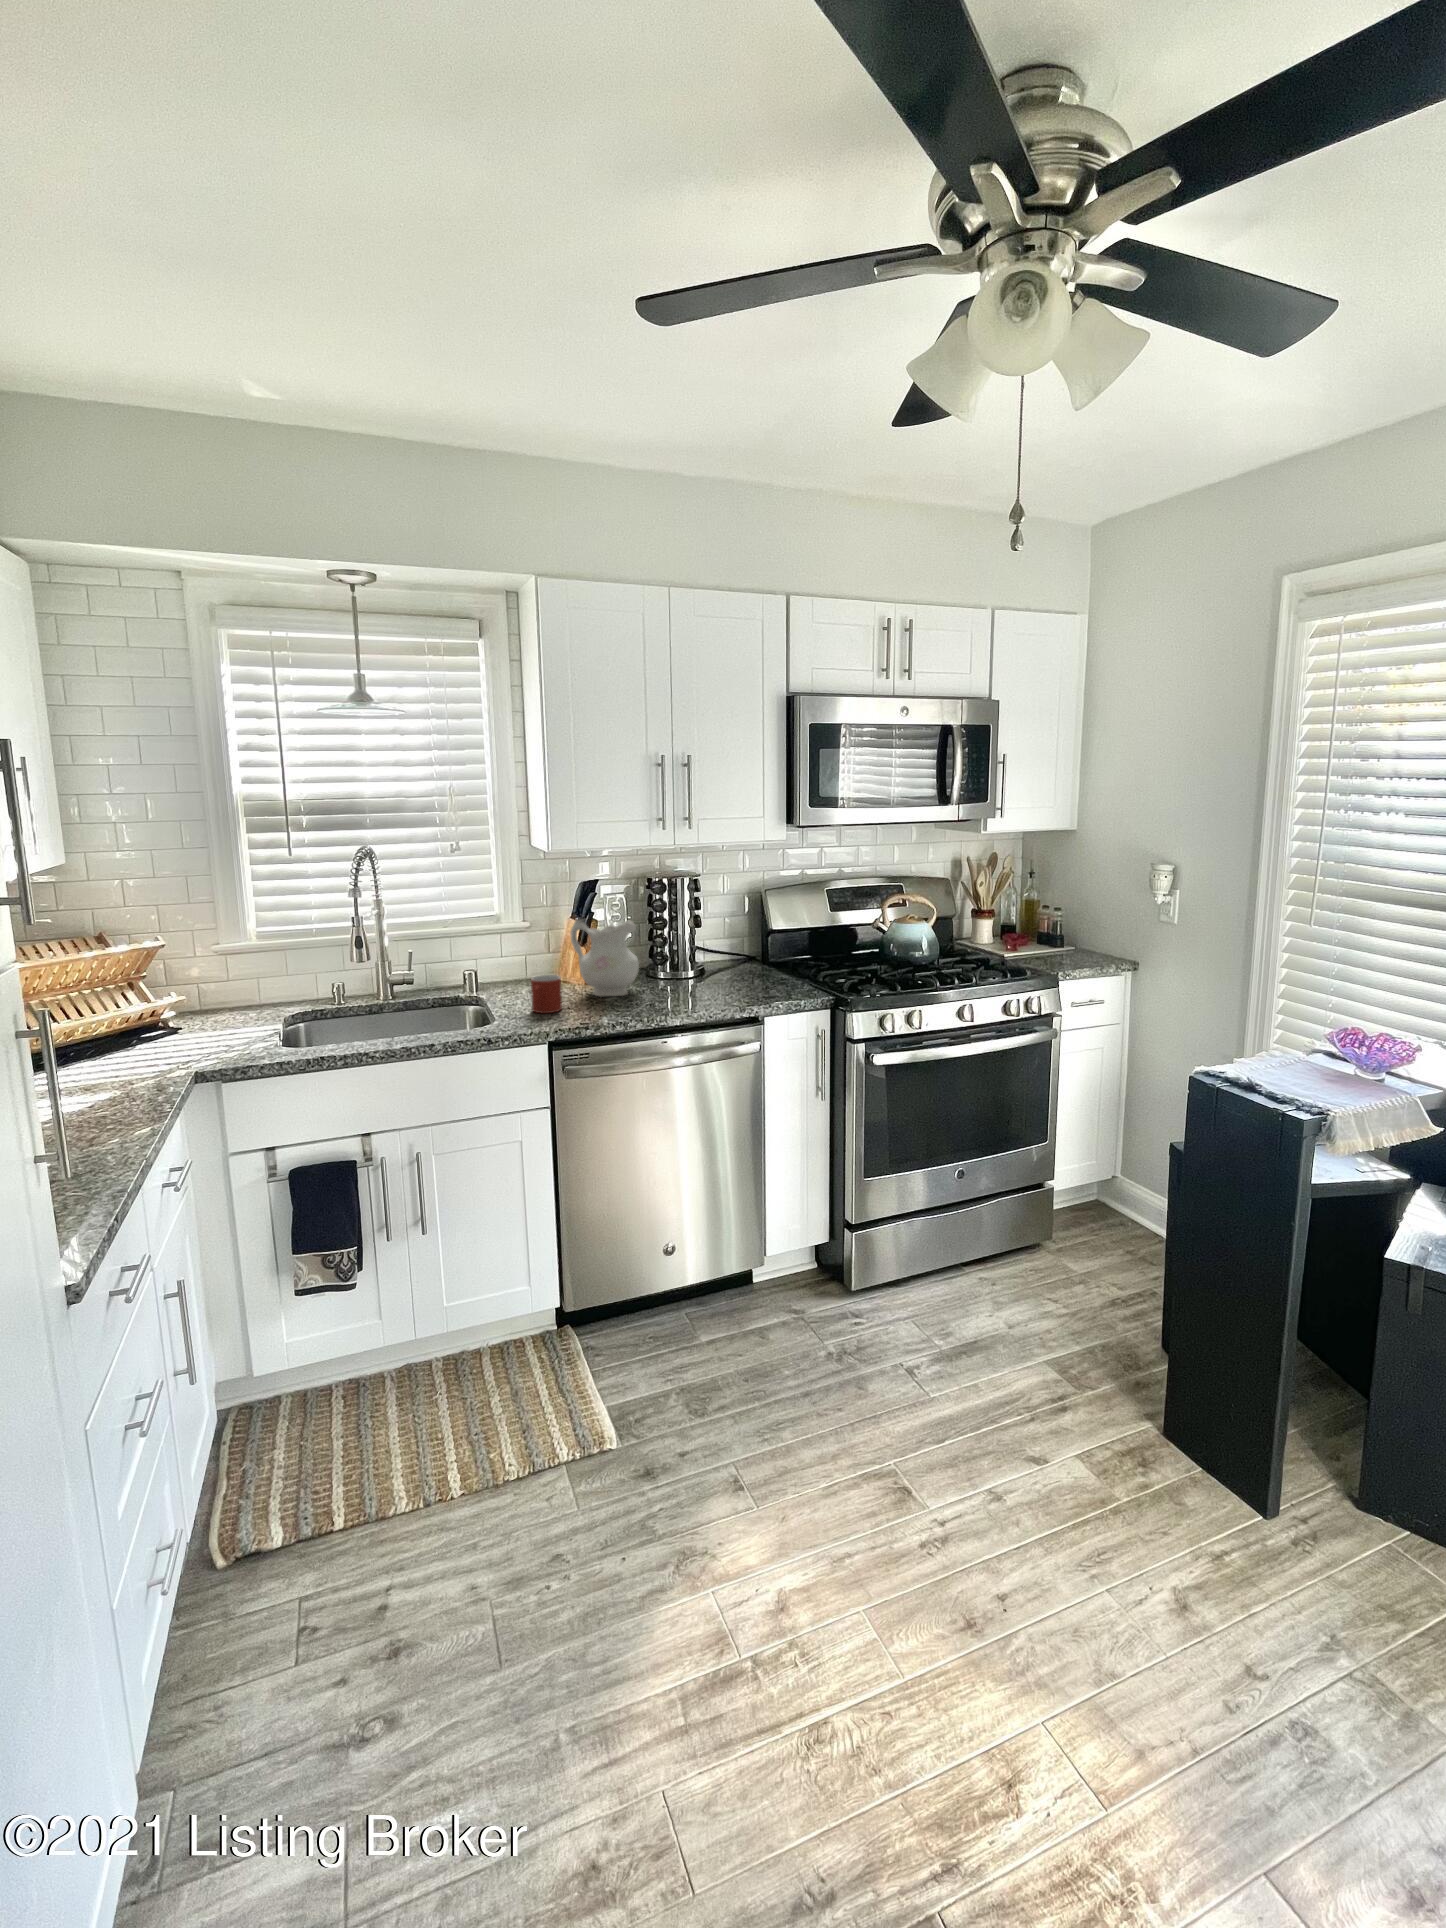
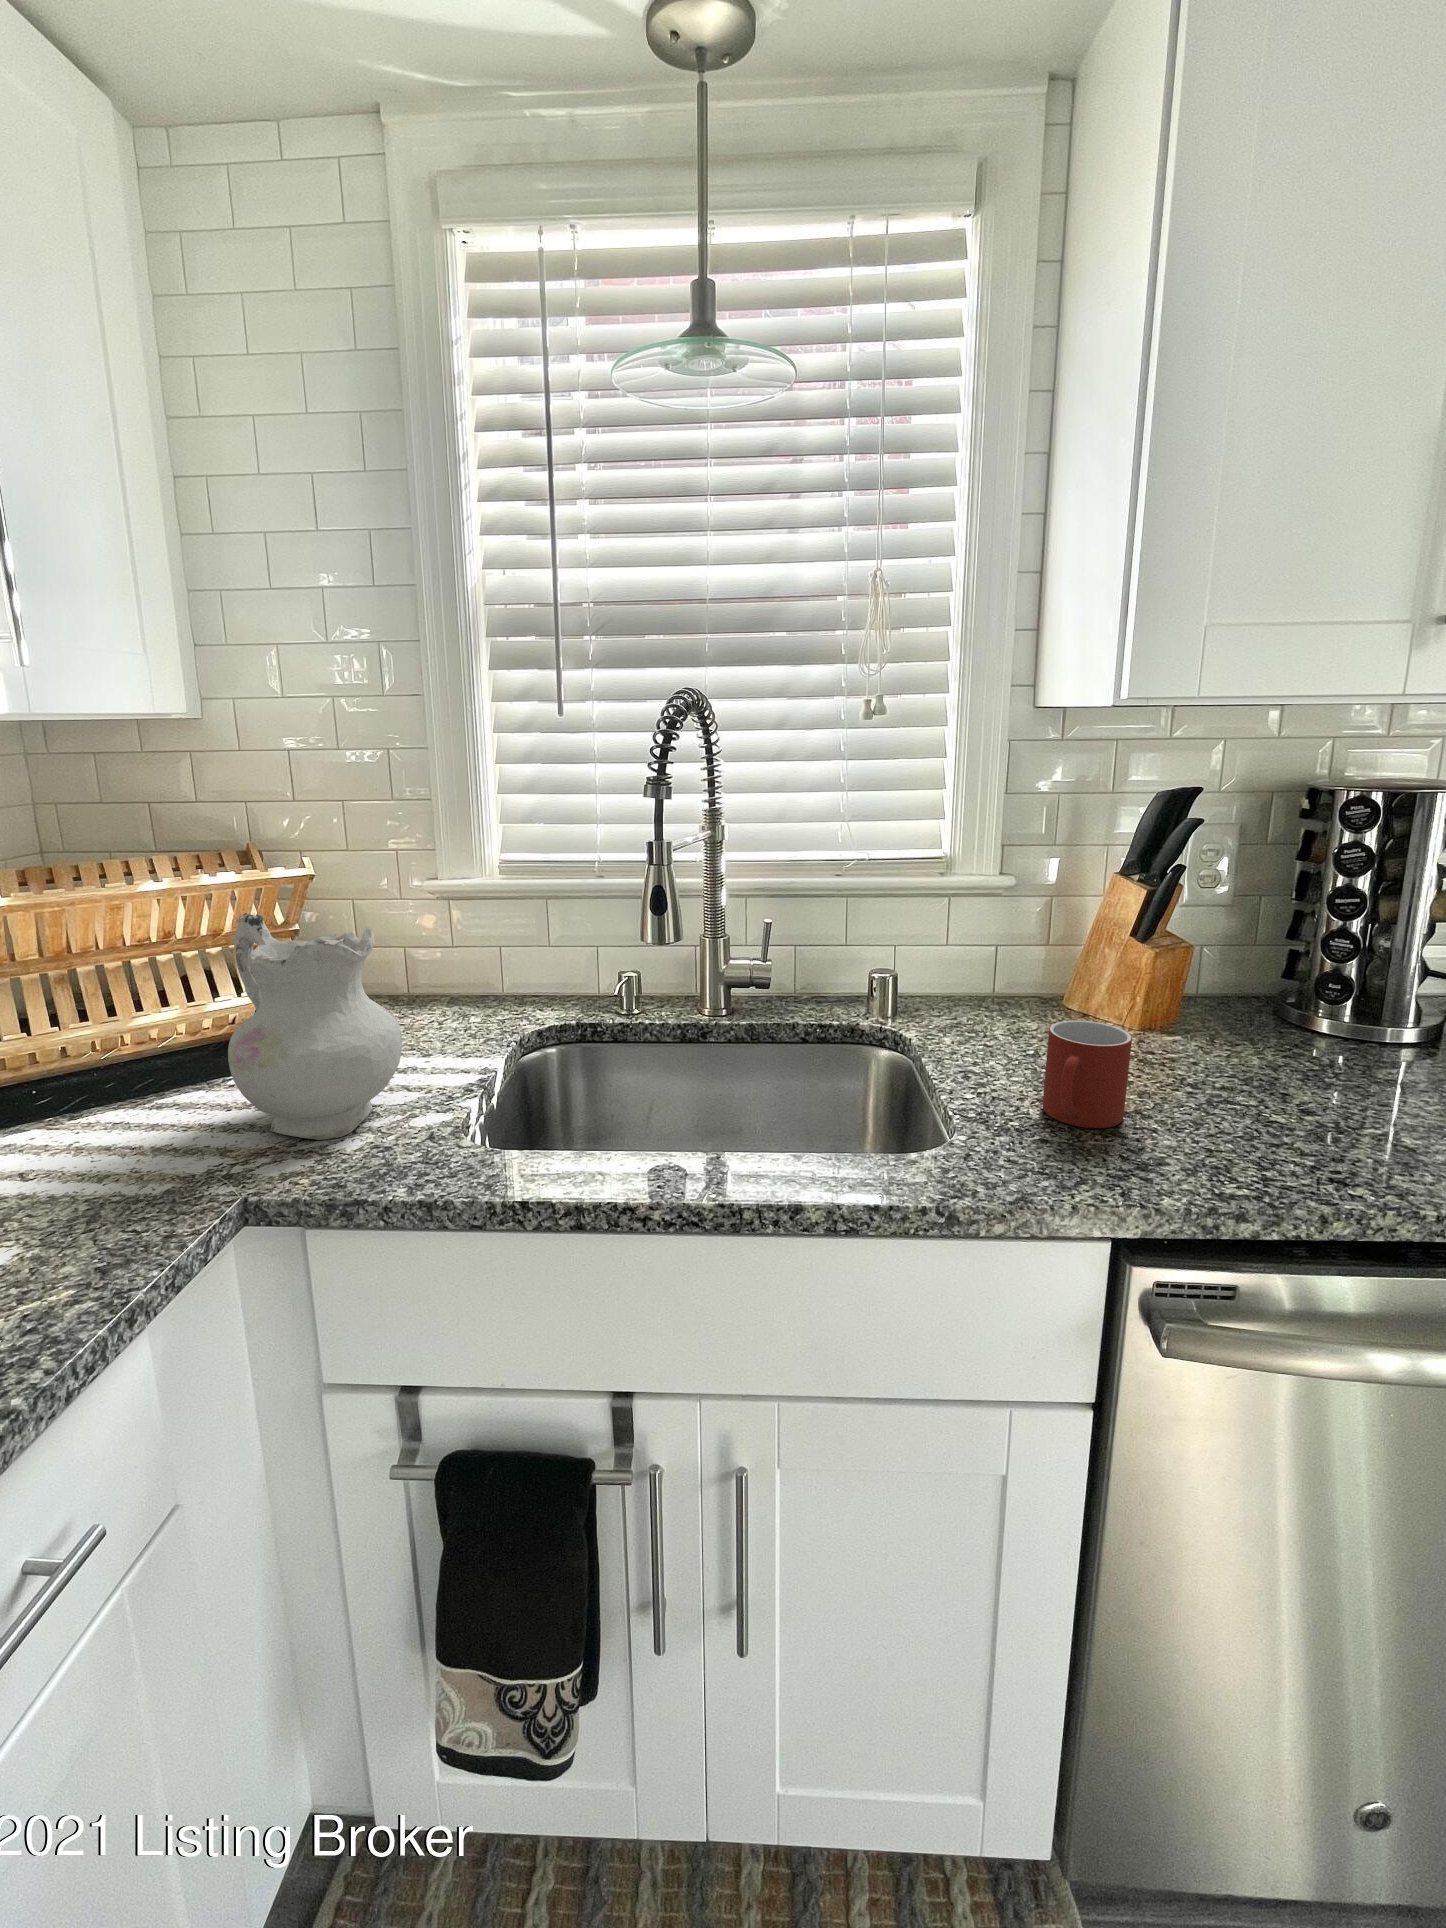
ceramic pitcher: present [570,919,639,996] -> present [228,913,402,1140]

